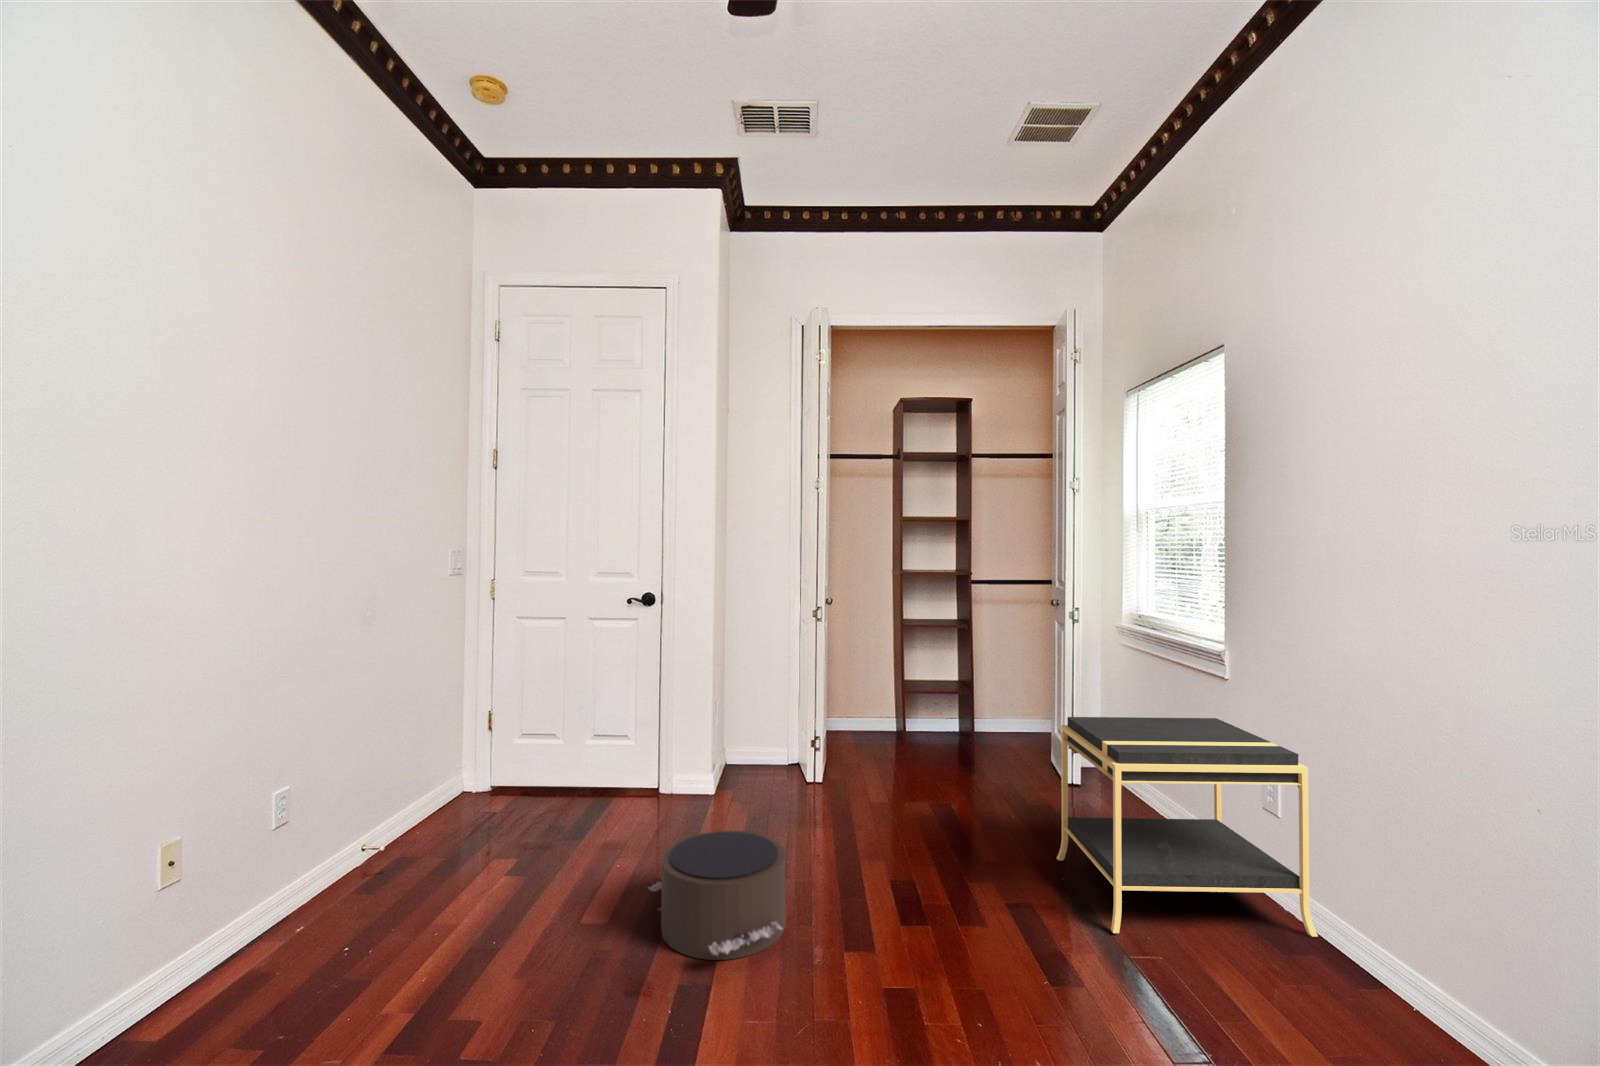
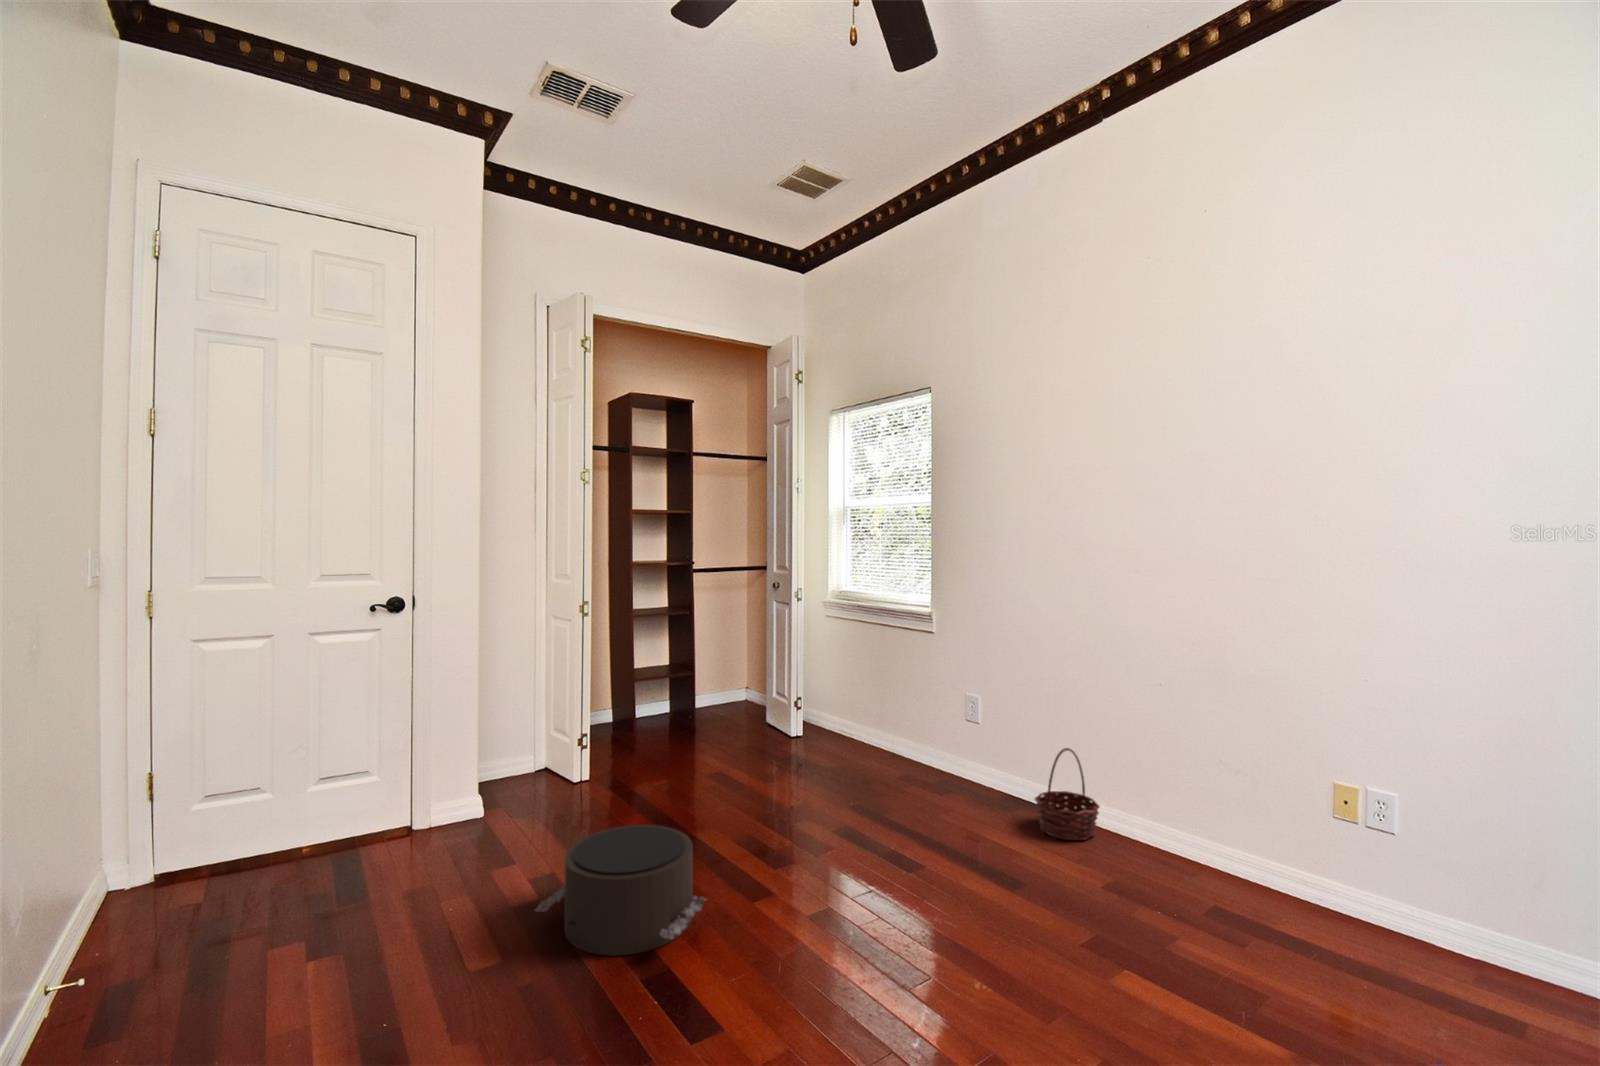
nightstand: present [1057,717,1318,937] -> none [839,664,1018,831]
basket: none [1304,878,1425,1035] -> present [1035,748,1100,840]

